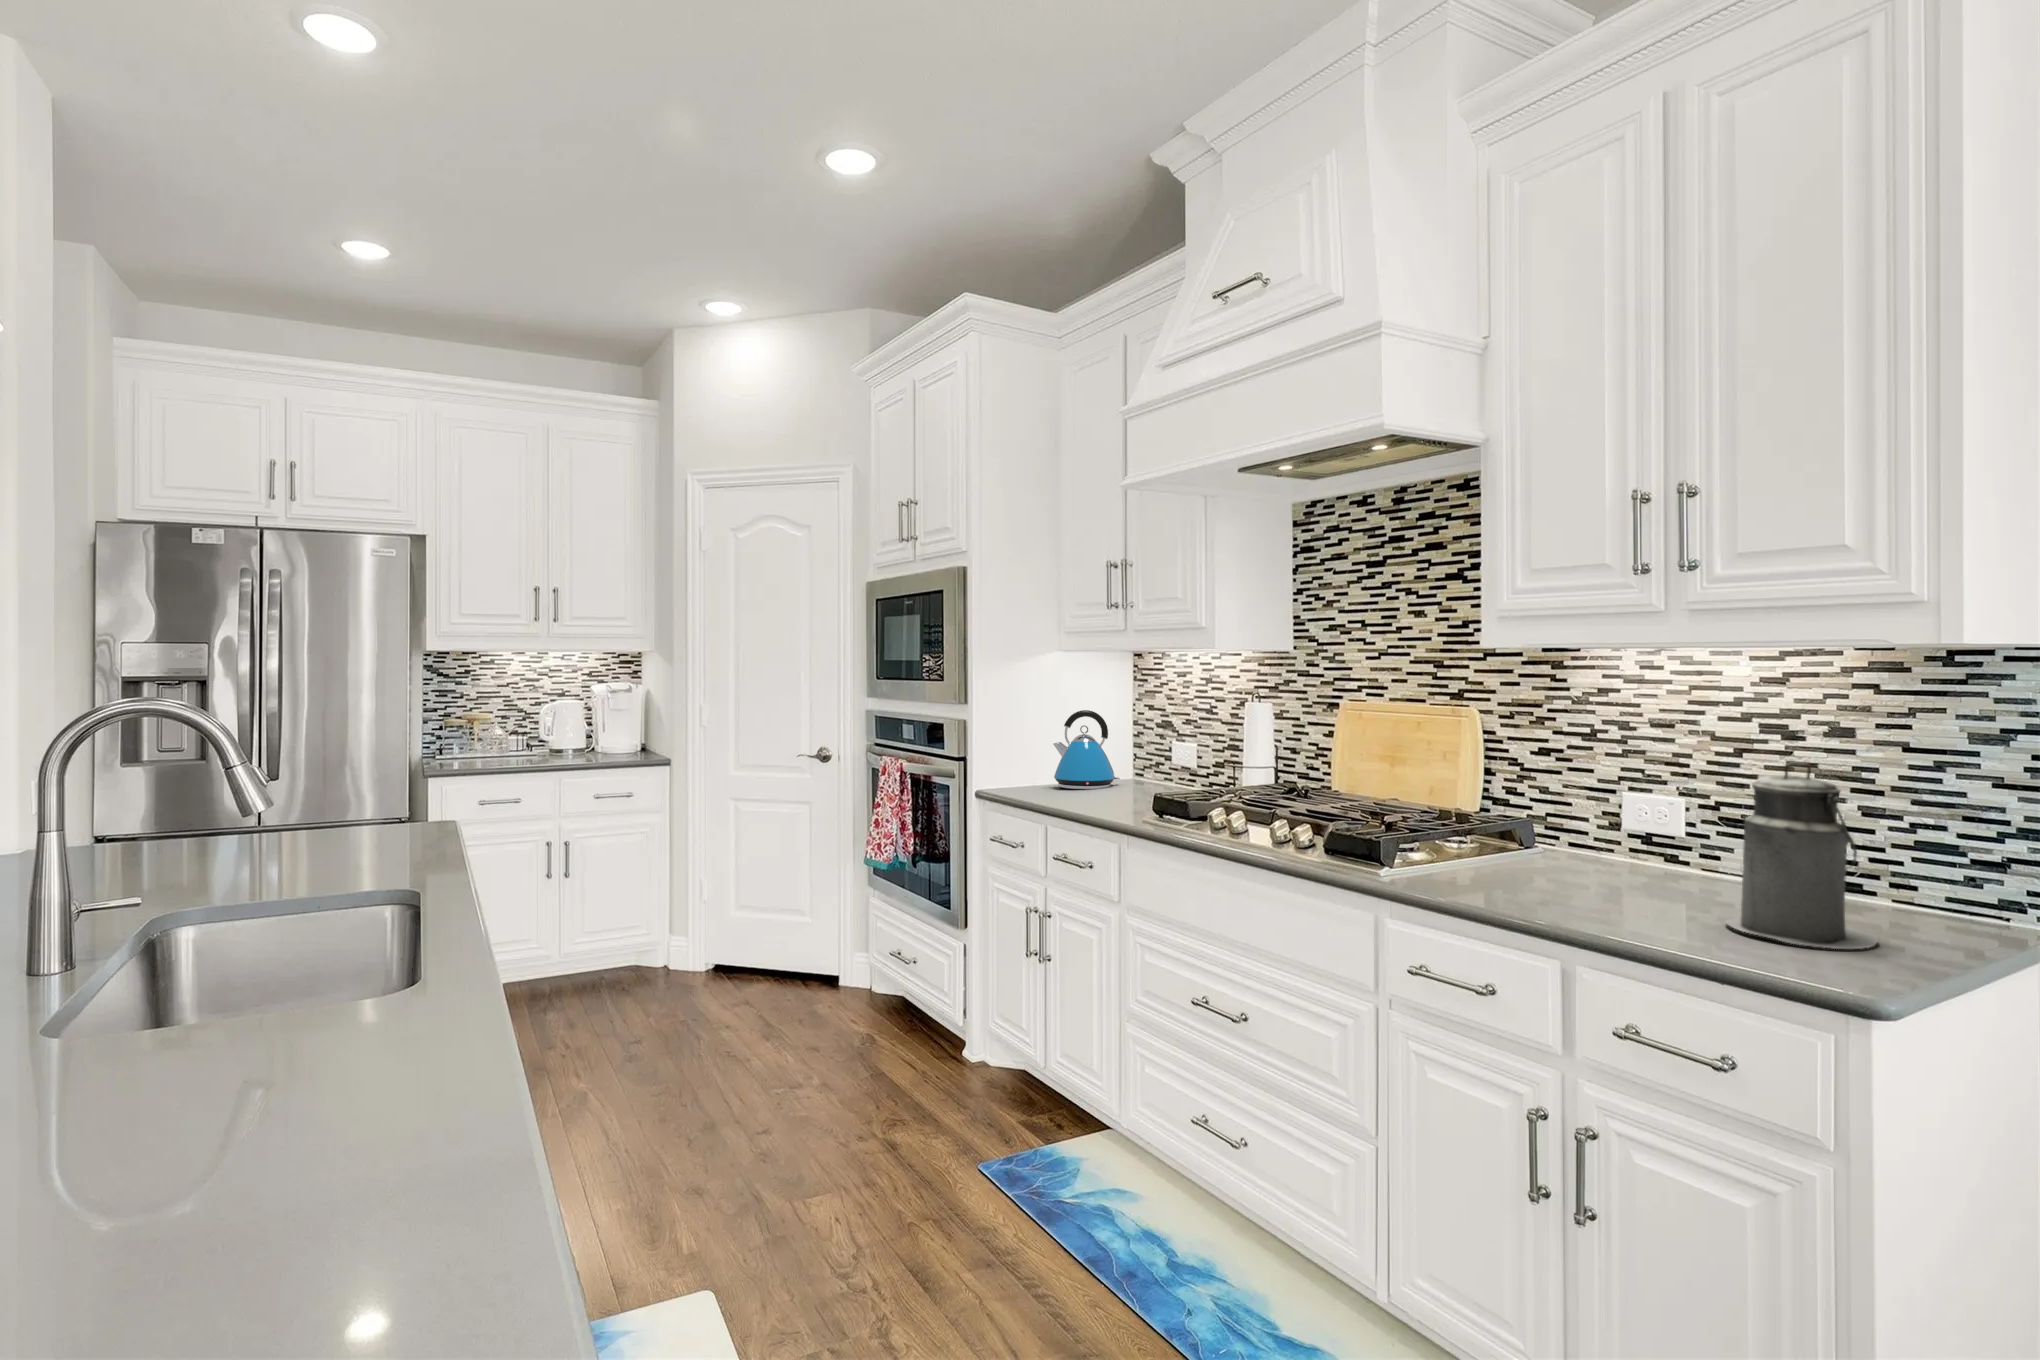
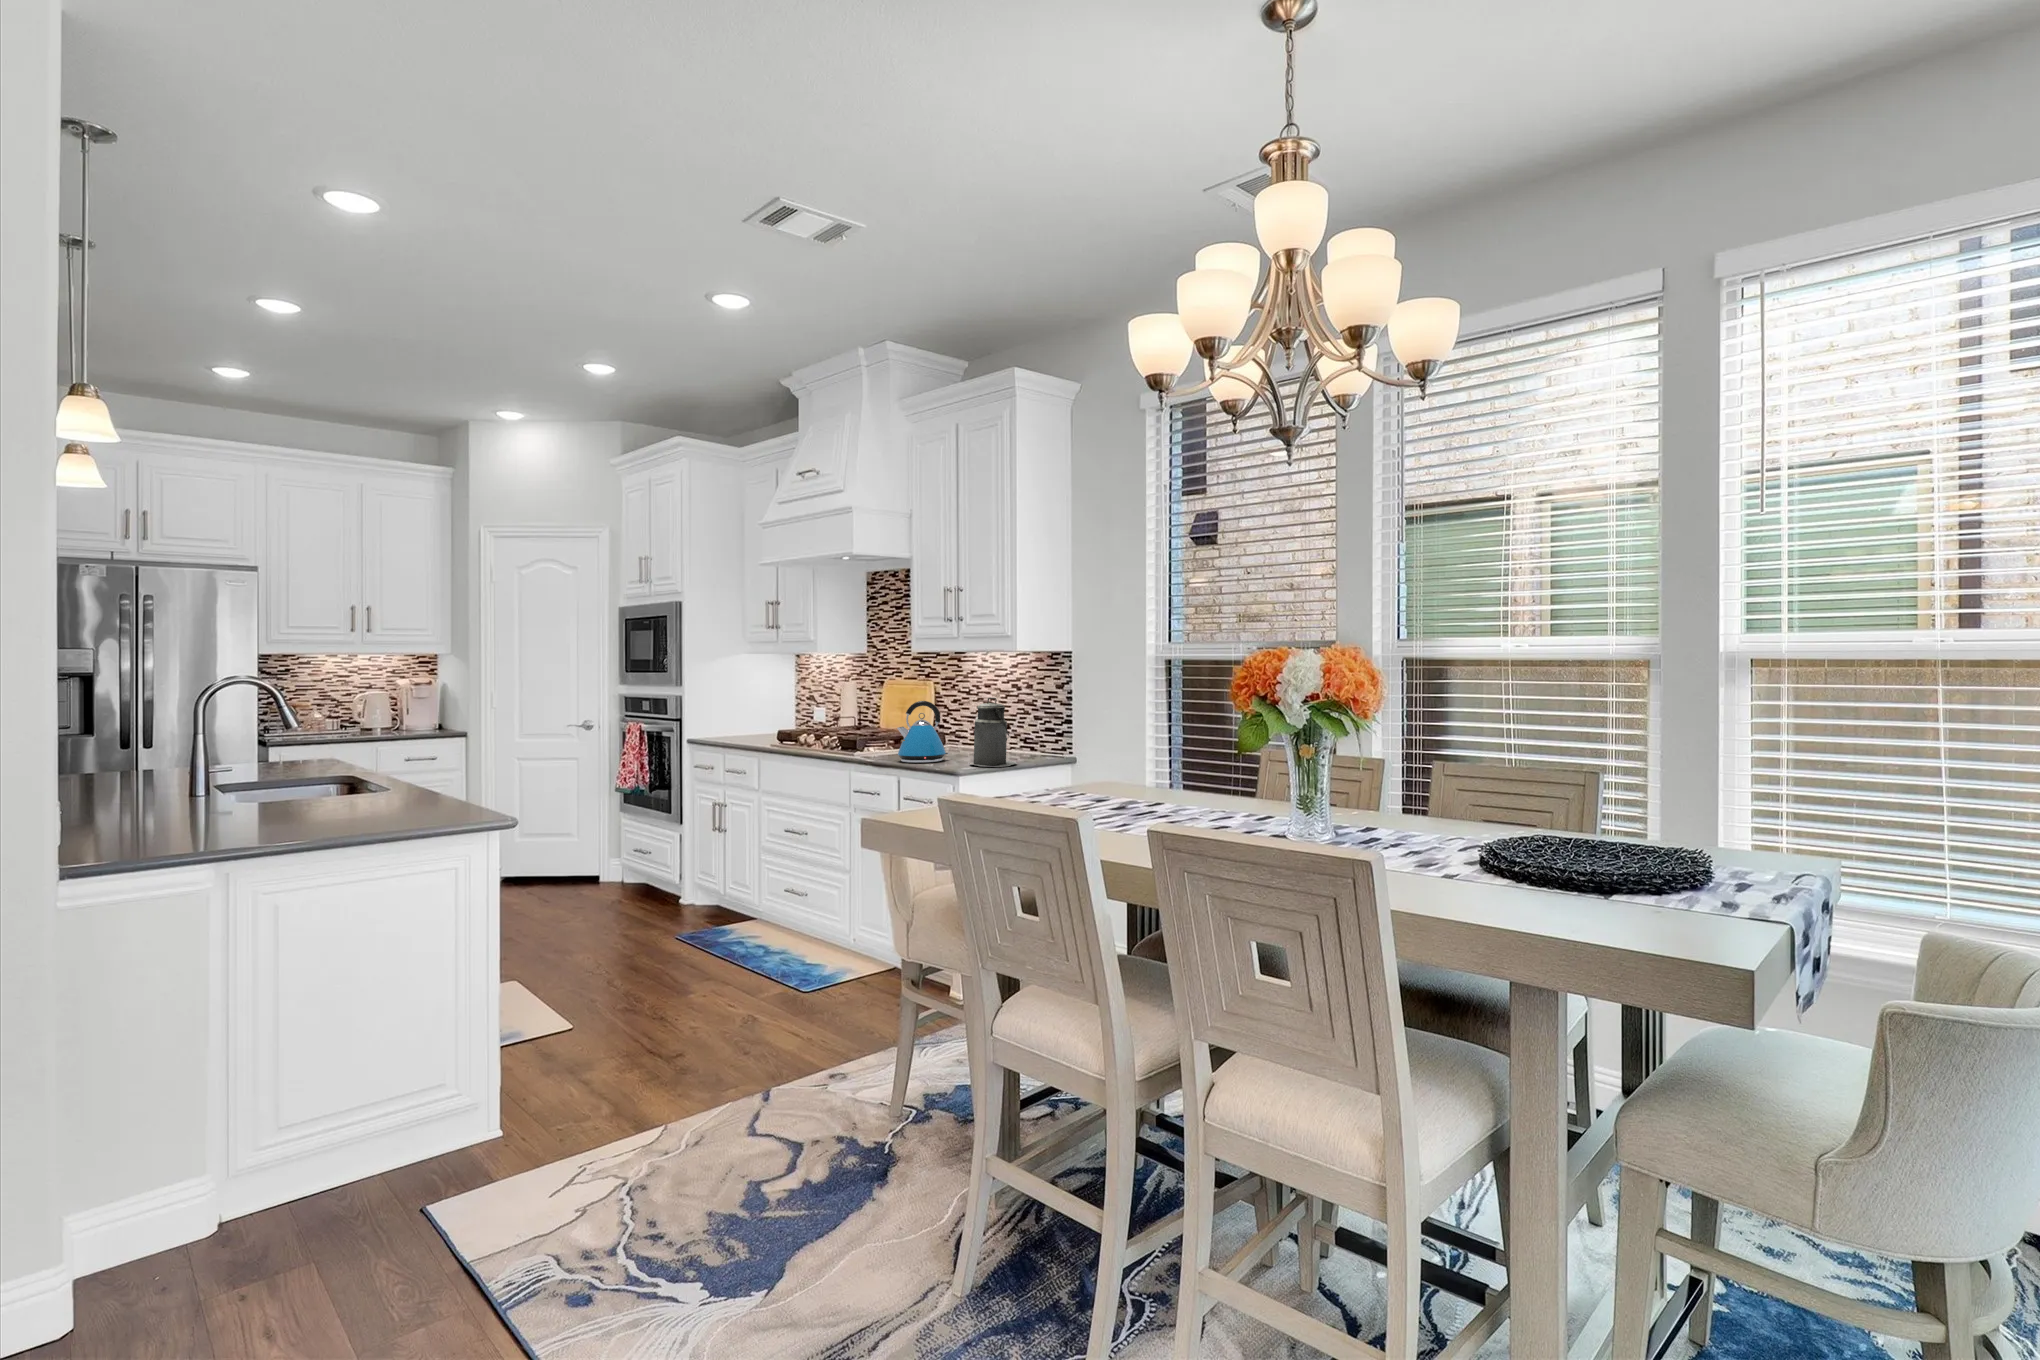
kettle: present [1053,710,1120,789] -> present [897,701,950,763]

